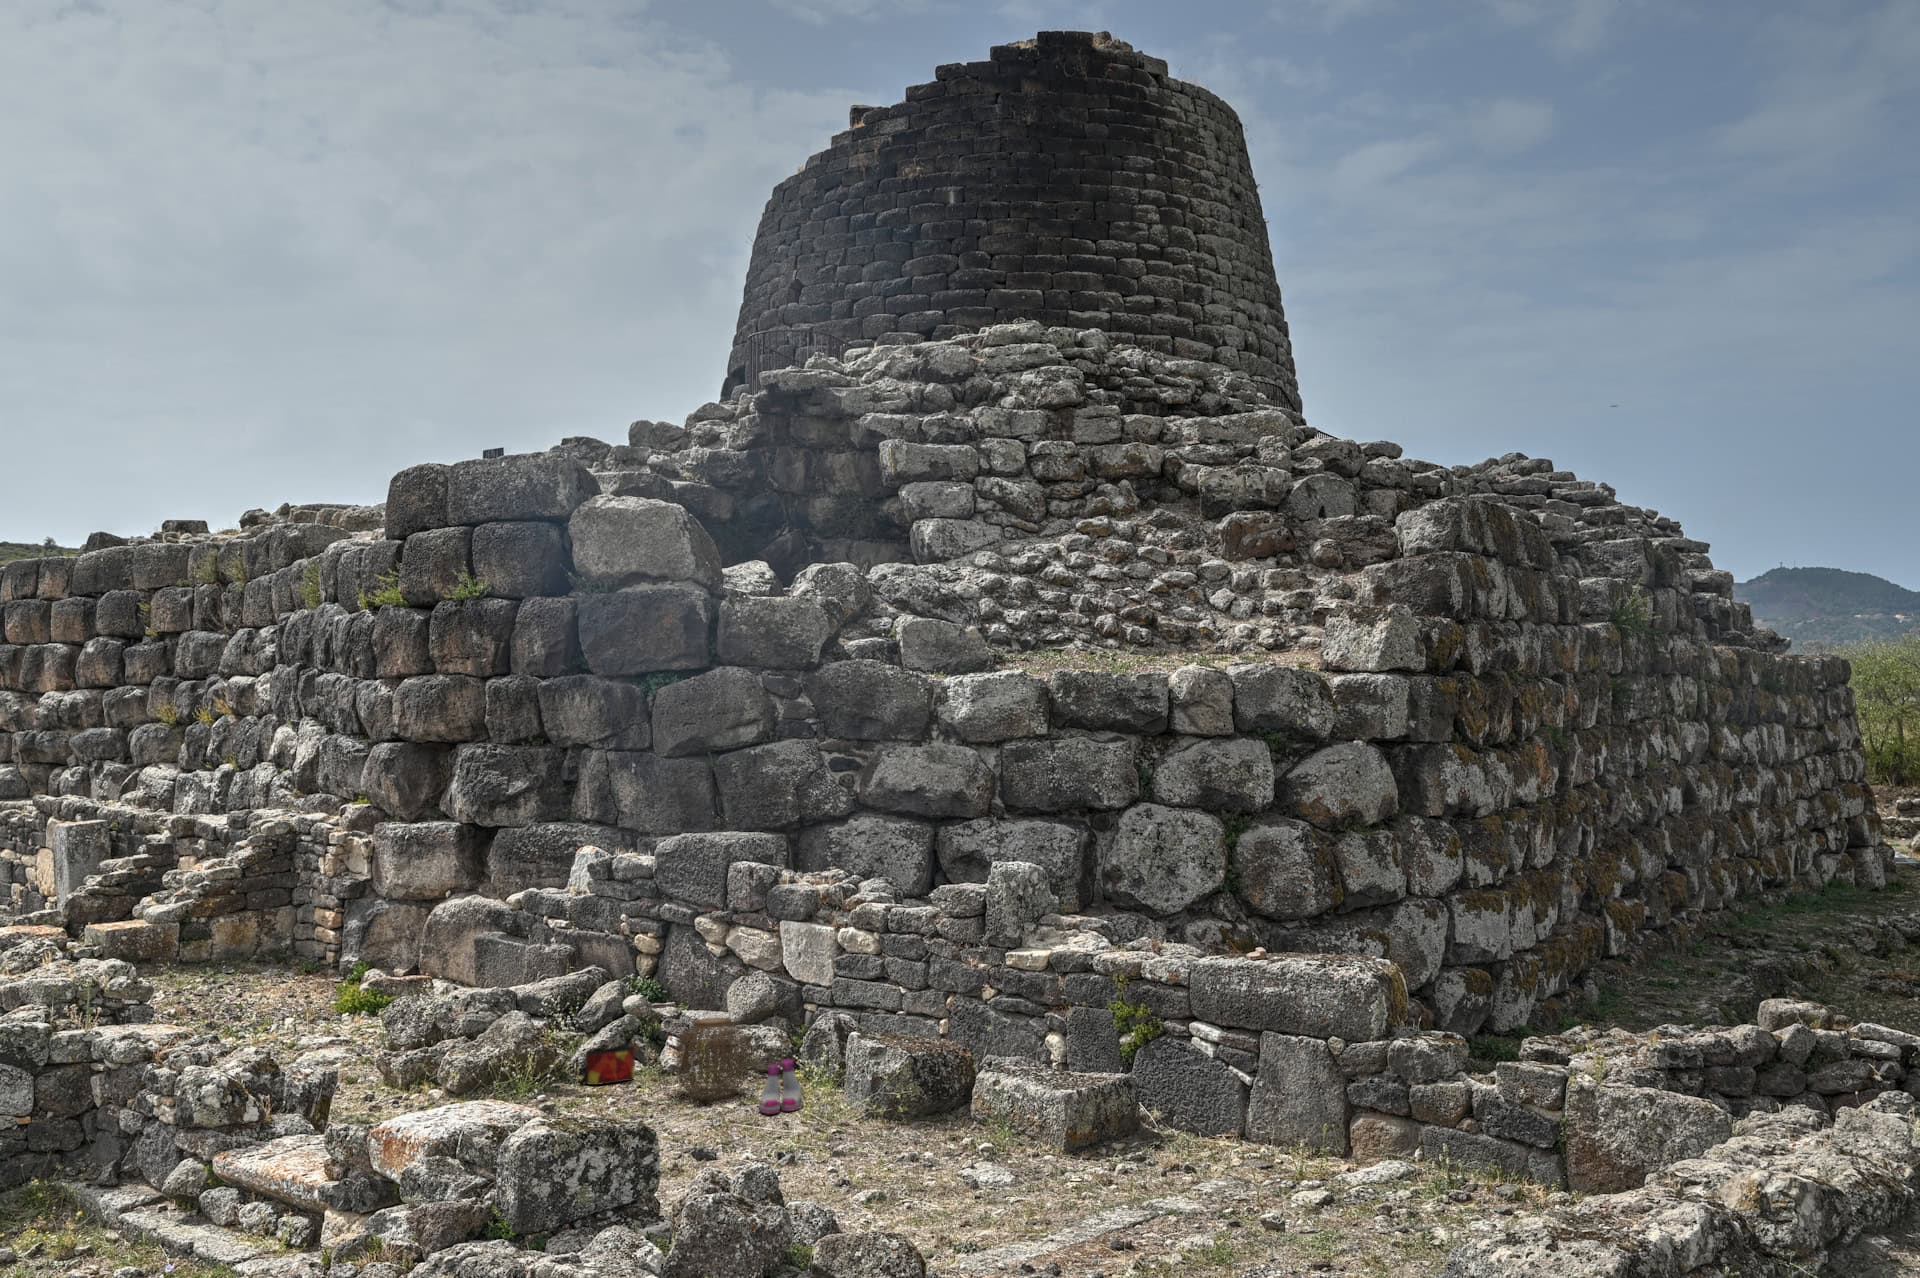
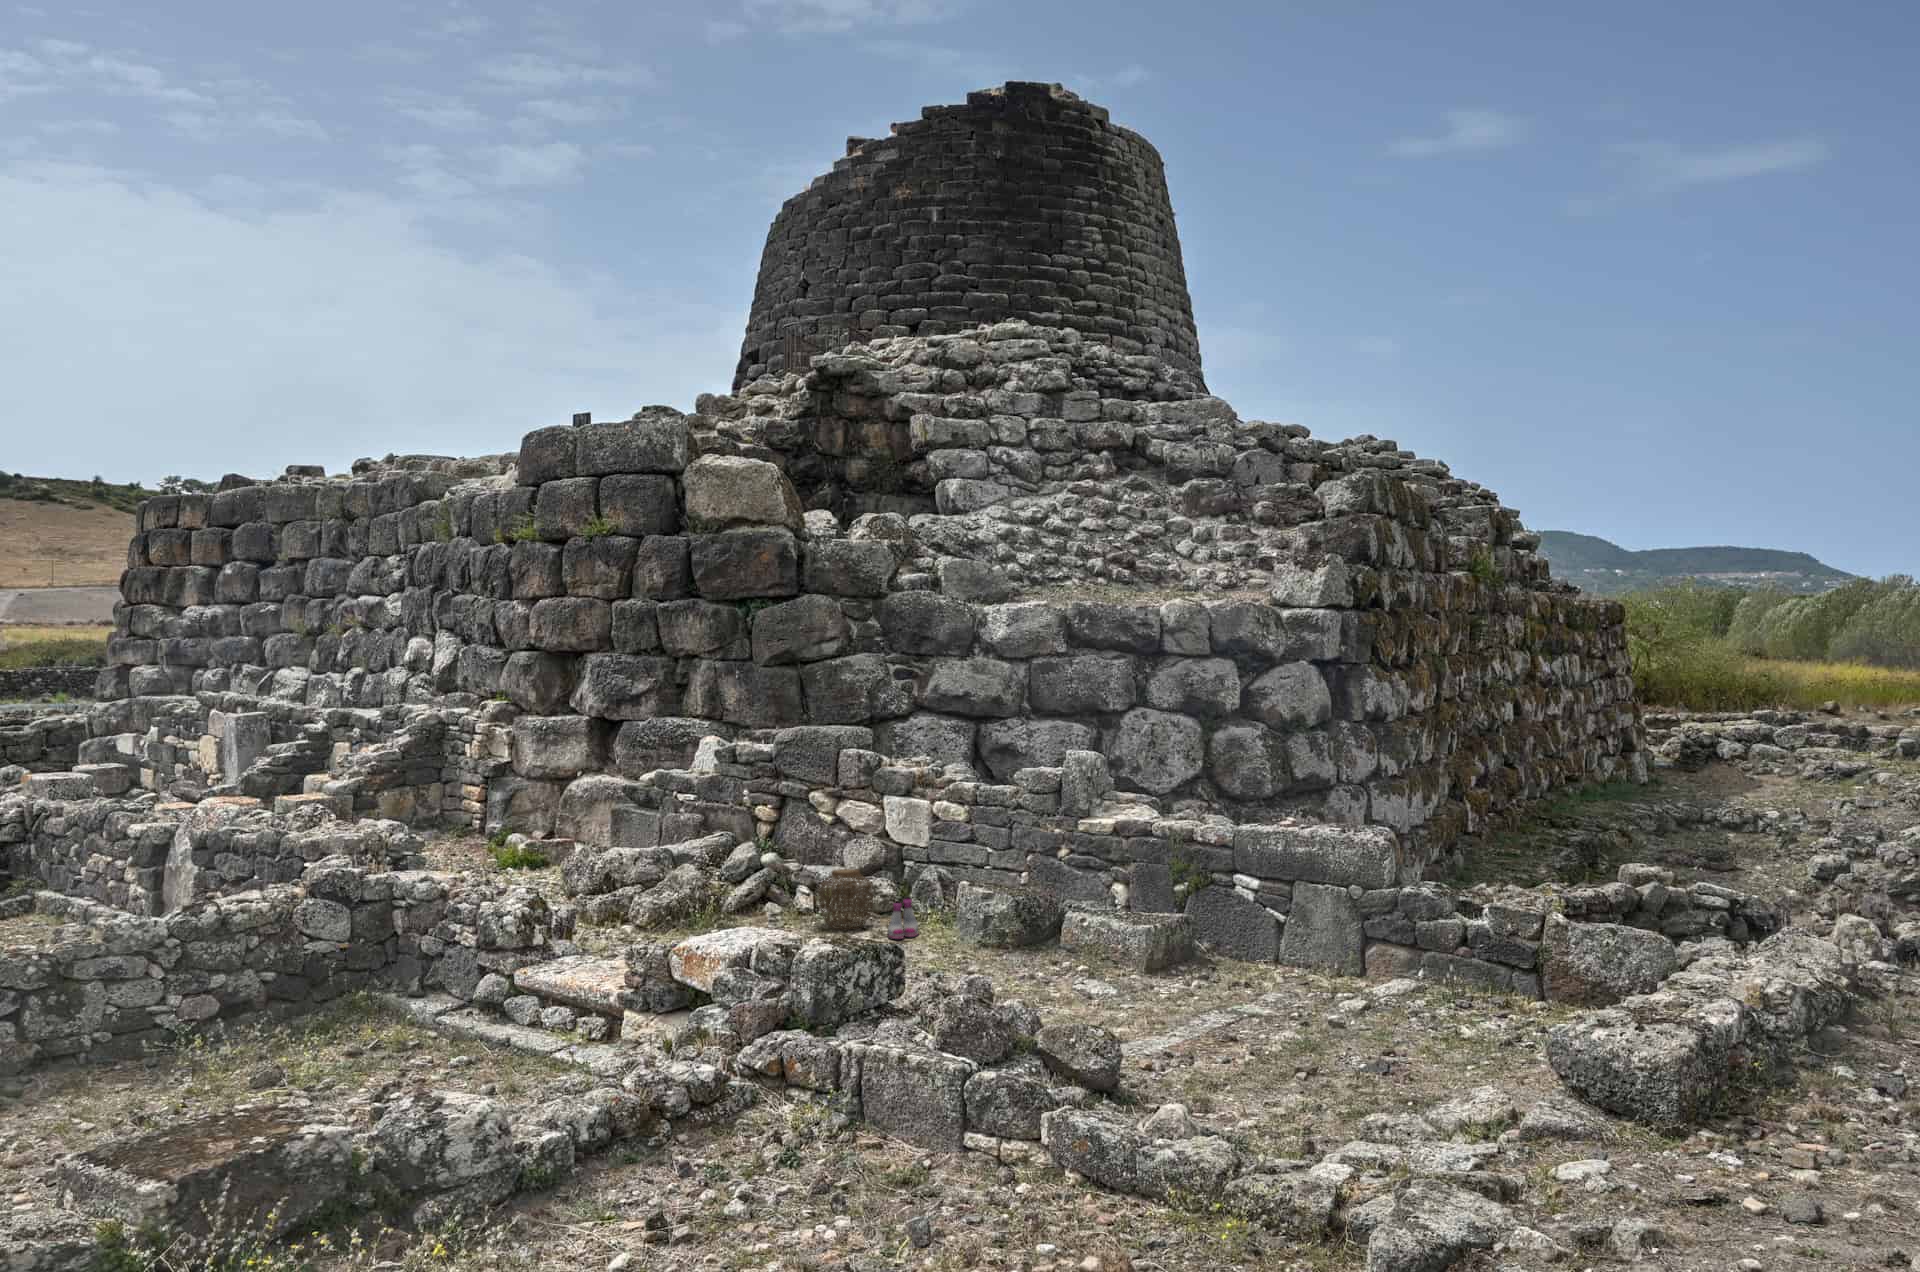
bag: present [580,1046,635,1085] -> none [738,890,778,920]

